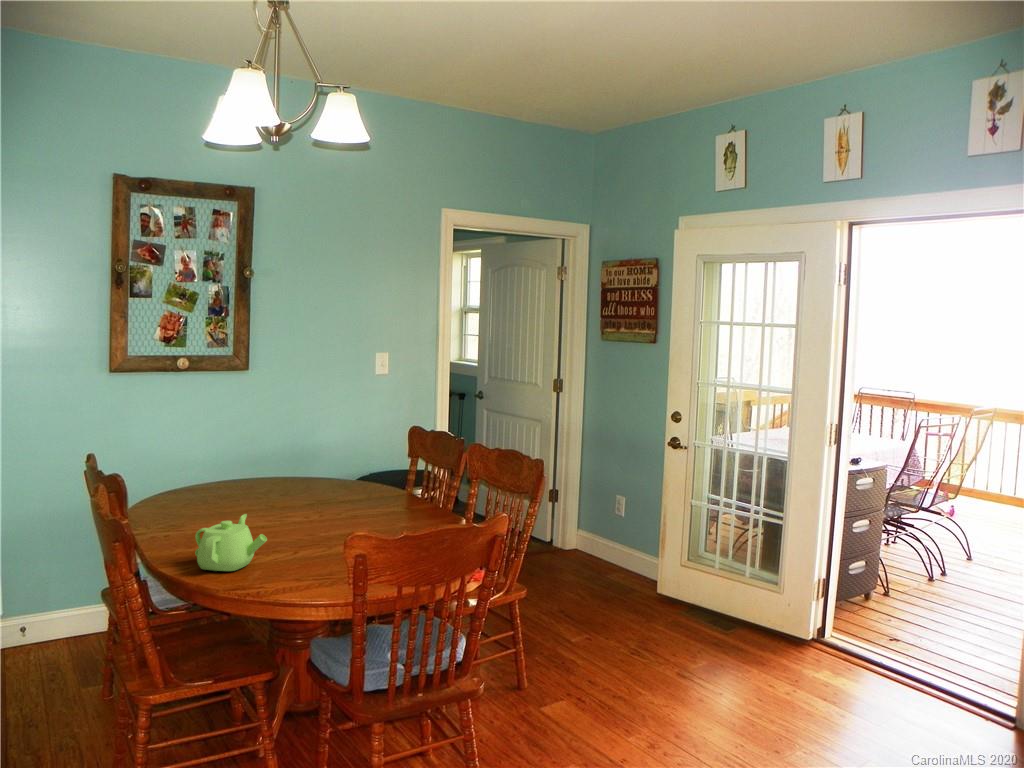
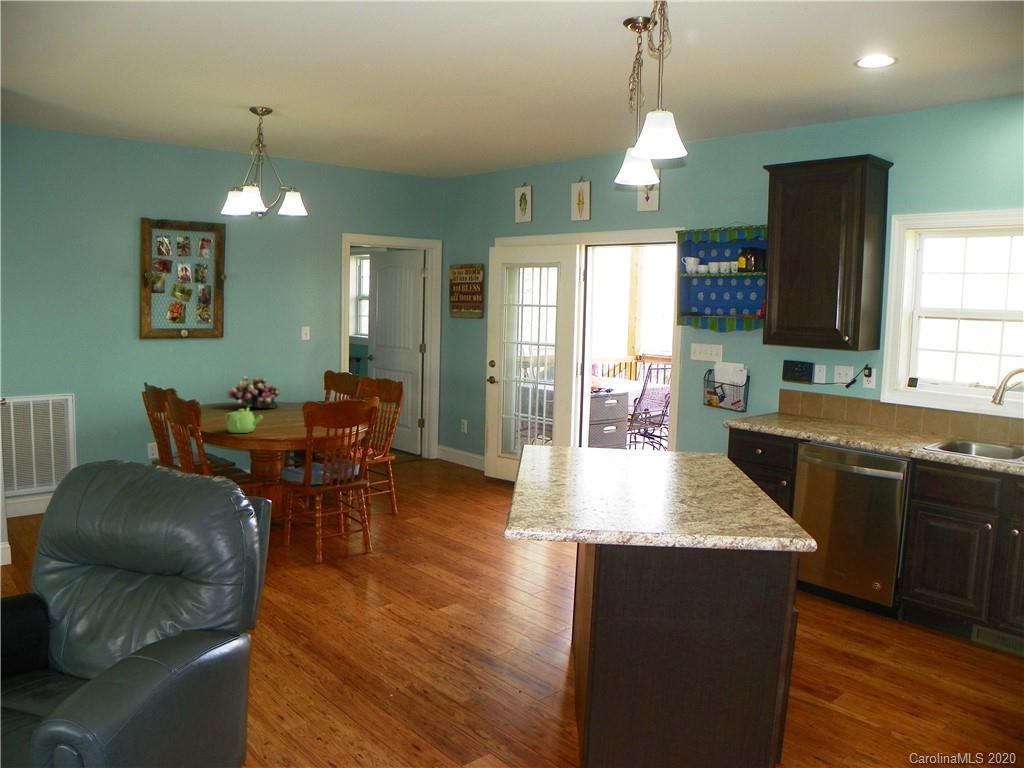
flower arrangement: none [237,437,326,494] -> present [226,376,280,408]

